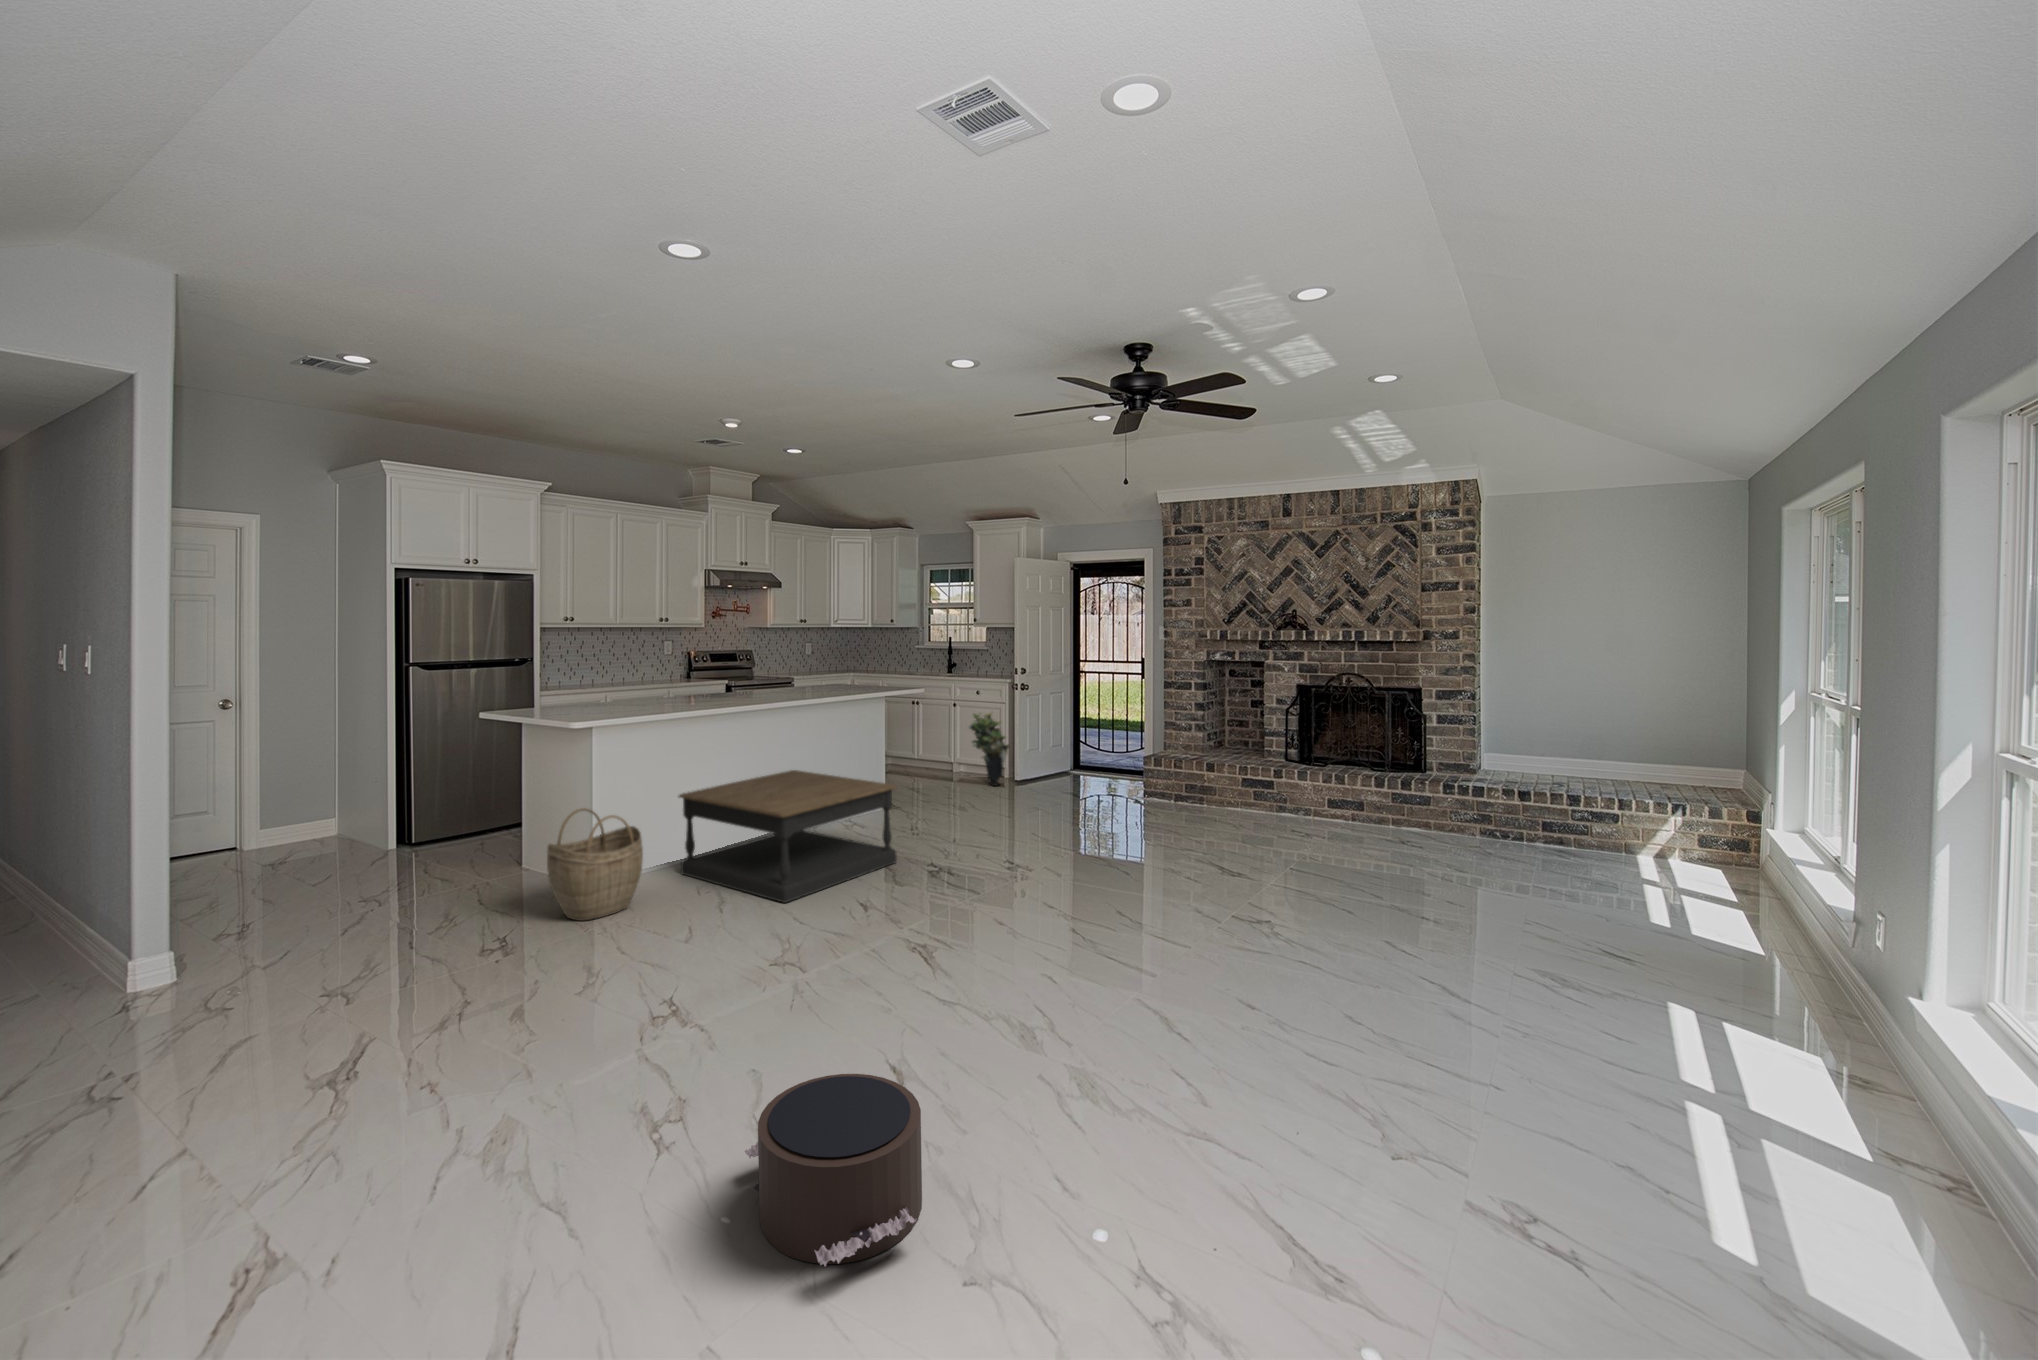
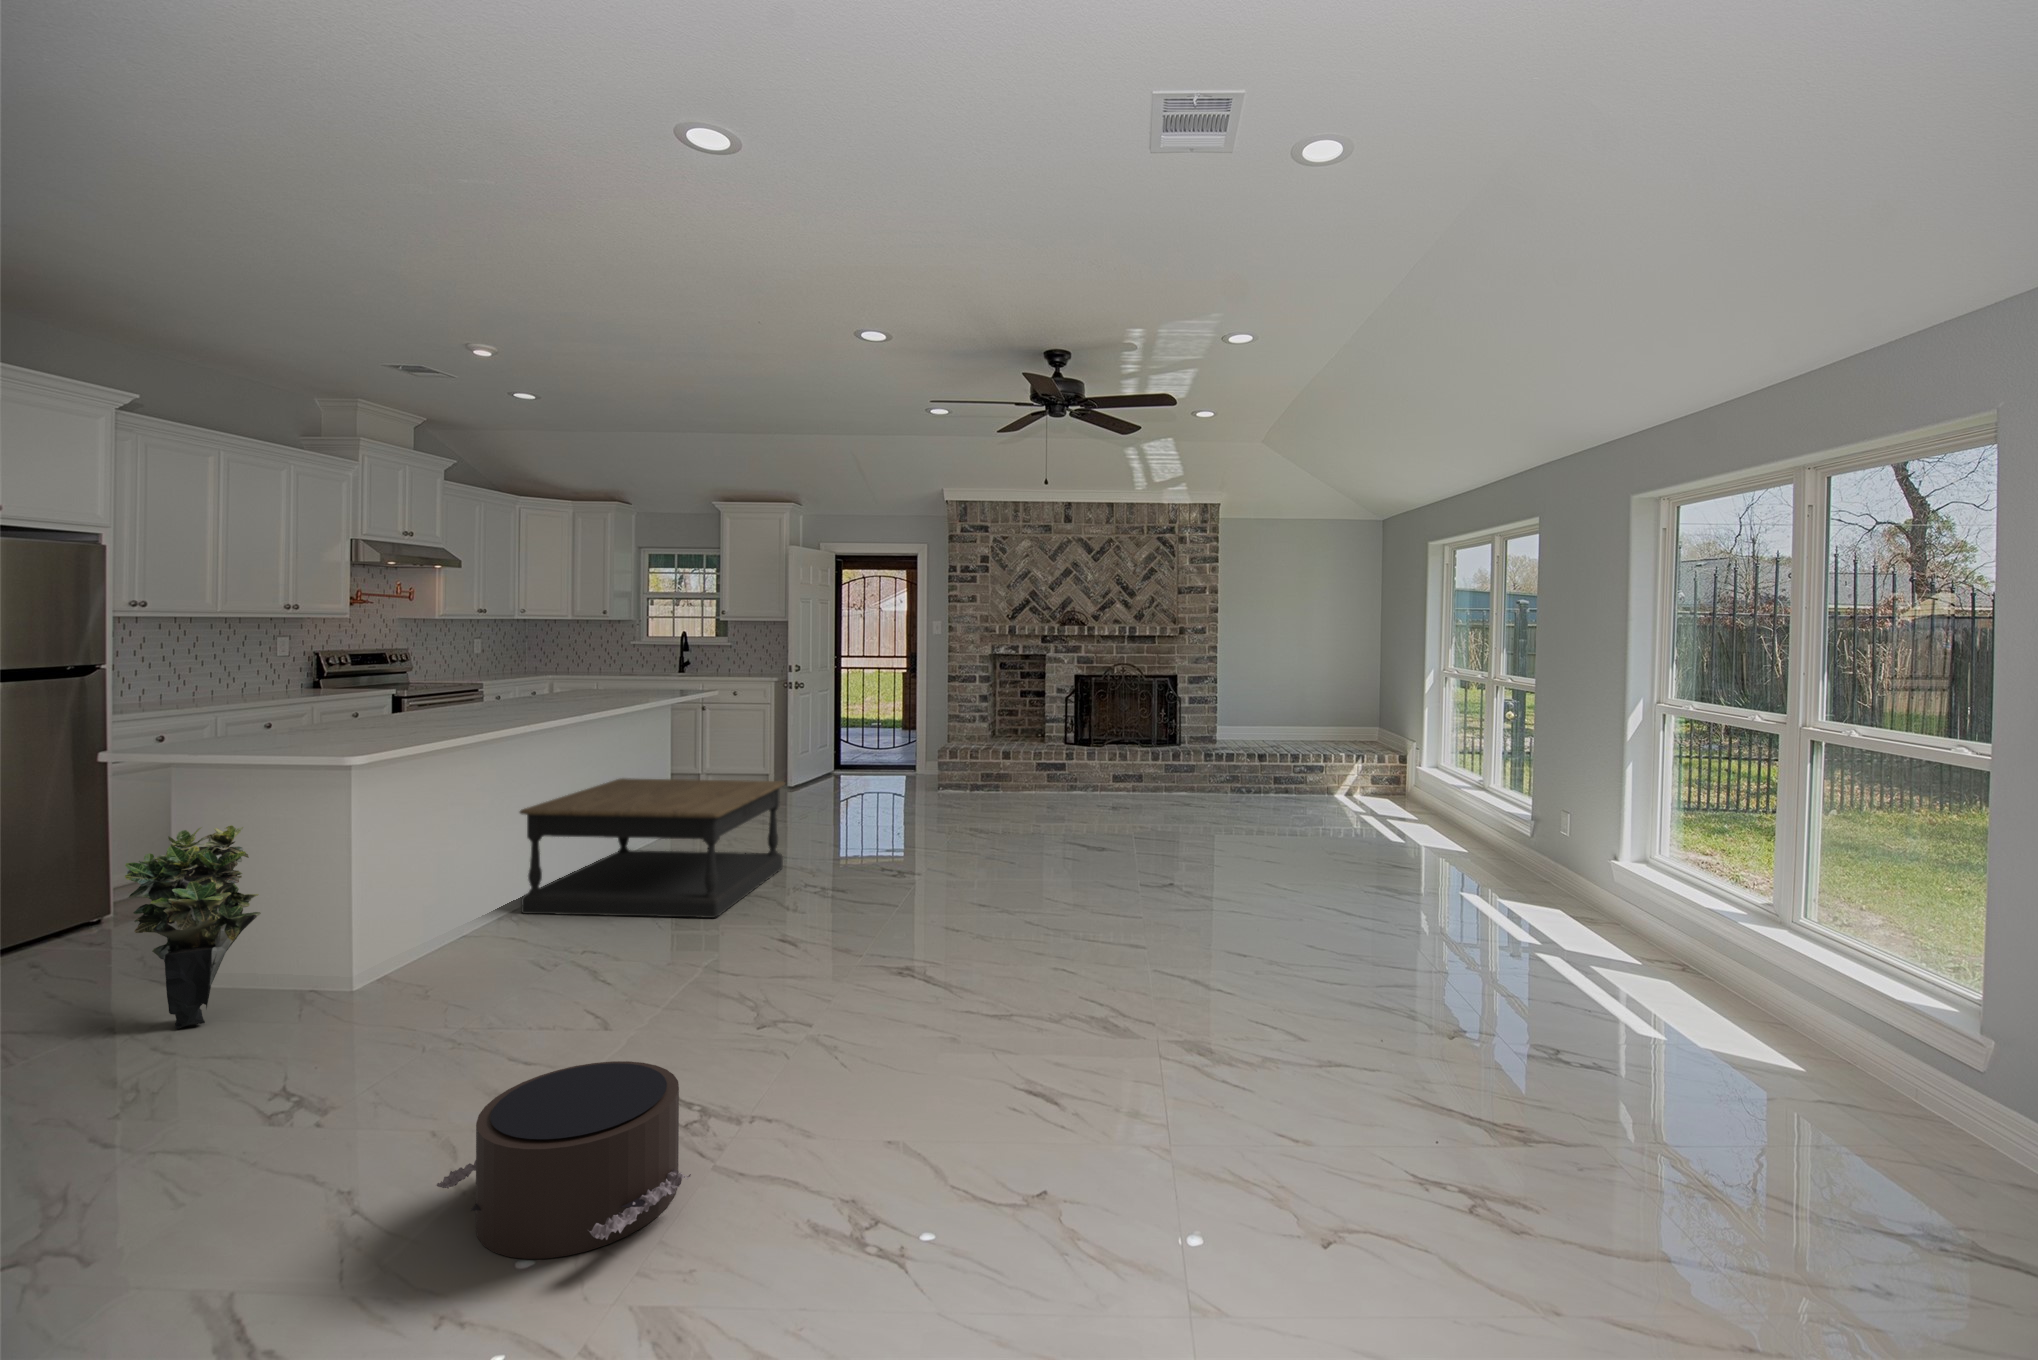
potted plant: present [969,713,1009,786] -> present [125,825,261,1029]
woven basket: present [547,808,643,921] -> none [400,830,531,976]
pouf: present [745,1074,922,1266] -> present [437,1061,691,1259]

